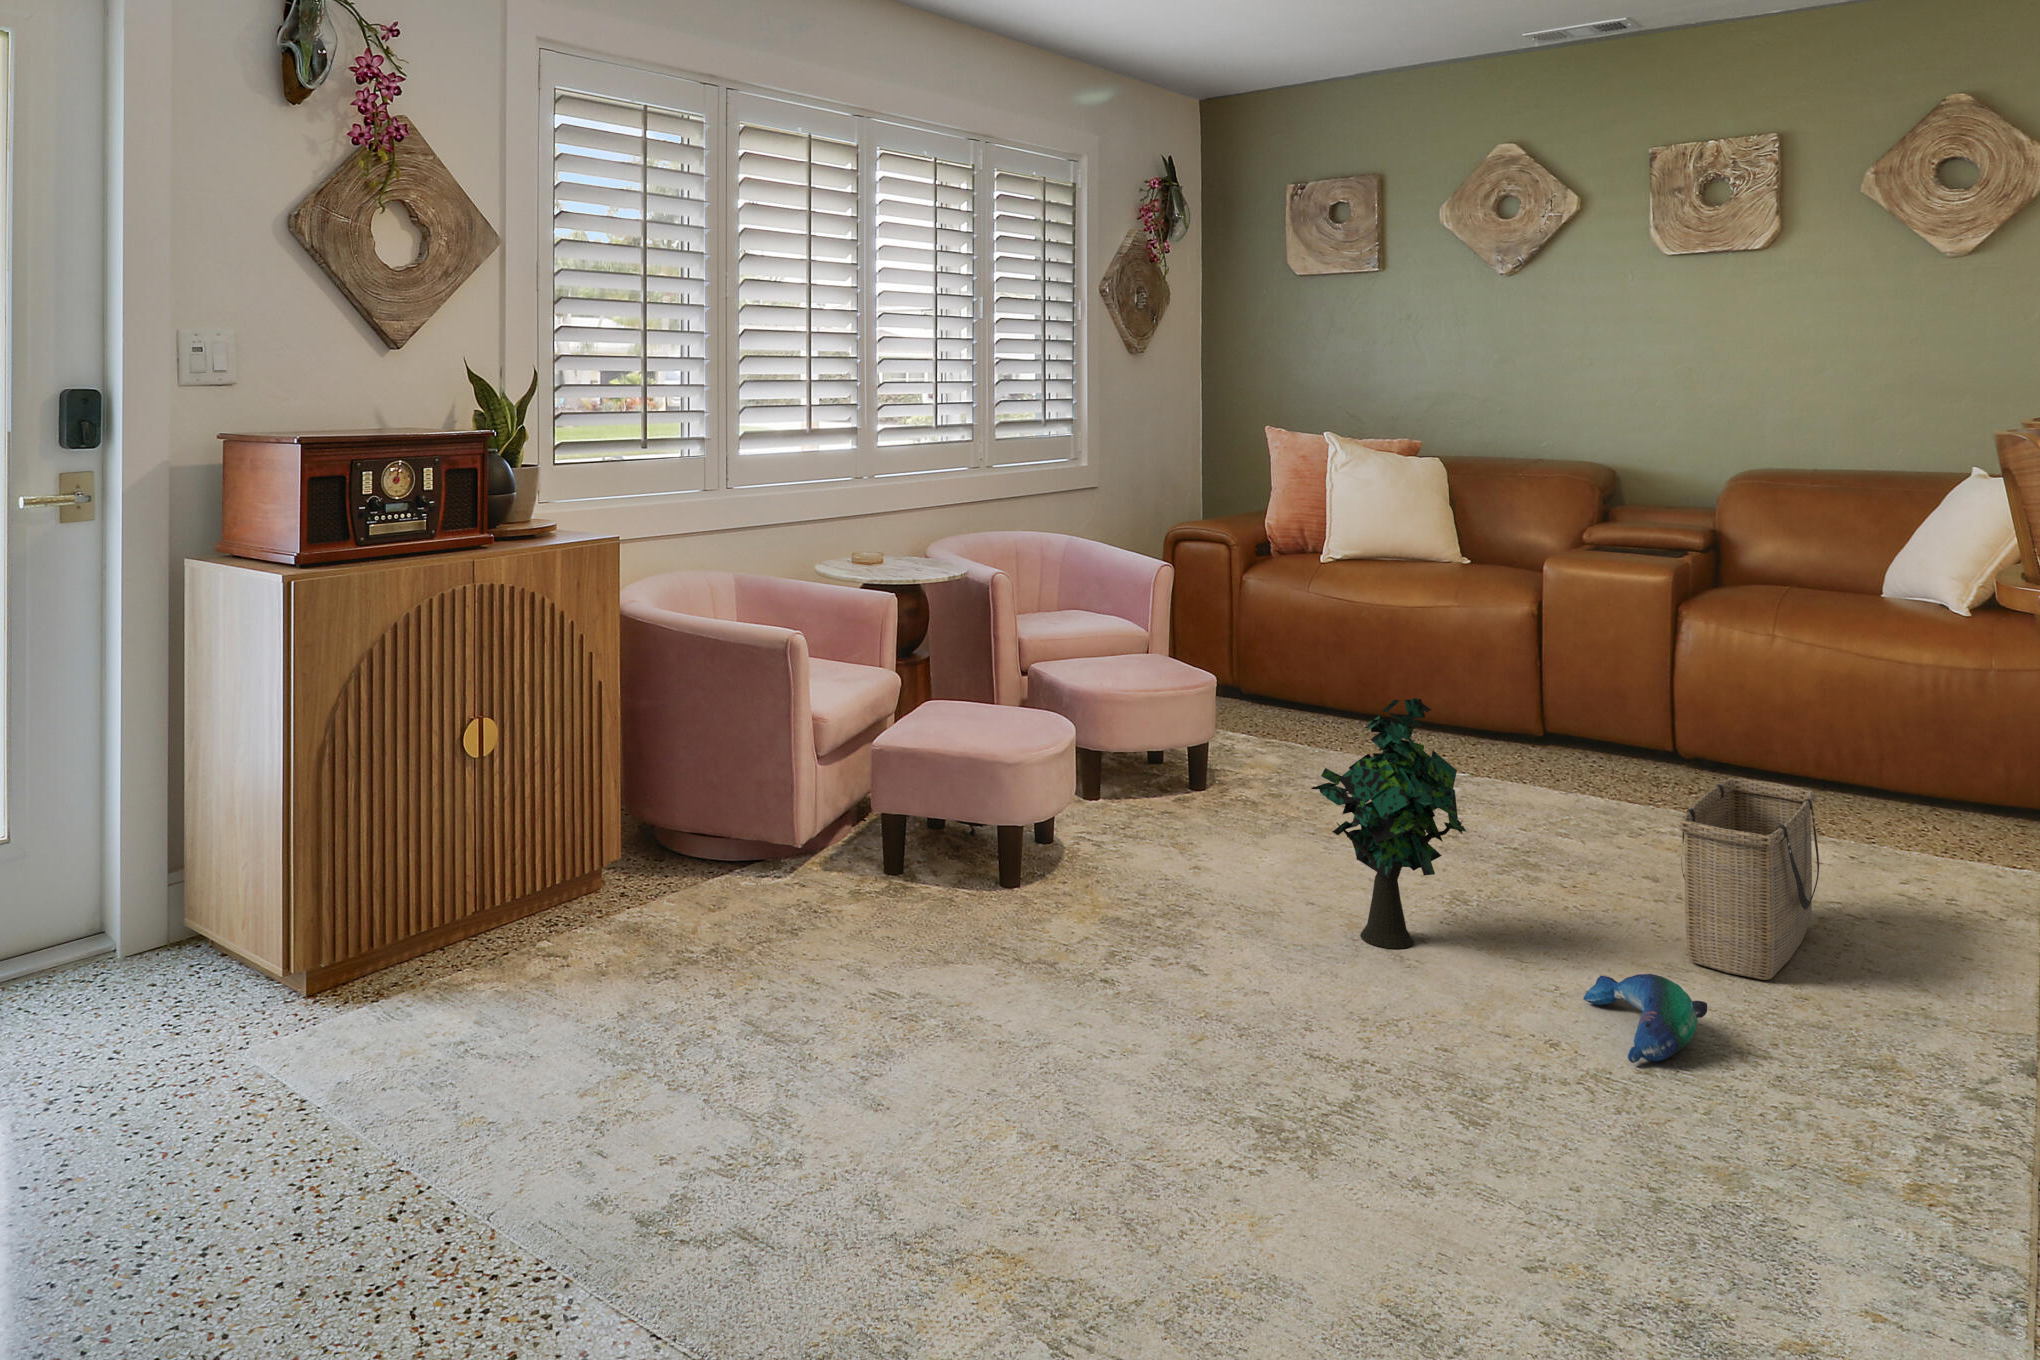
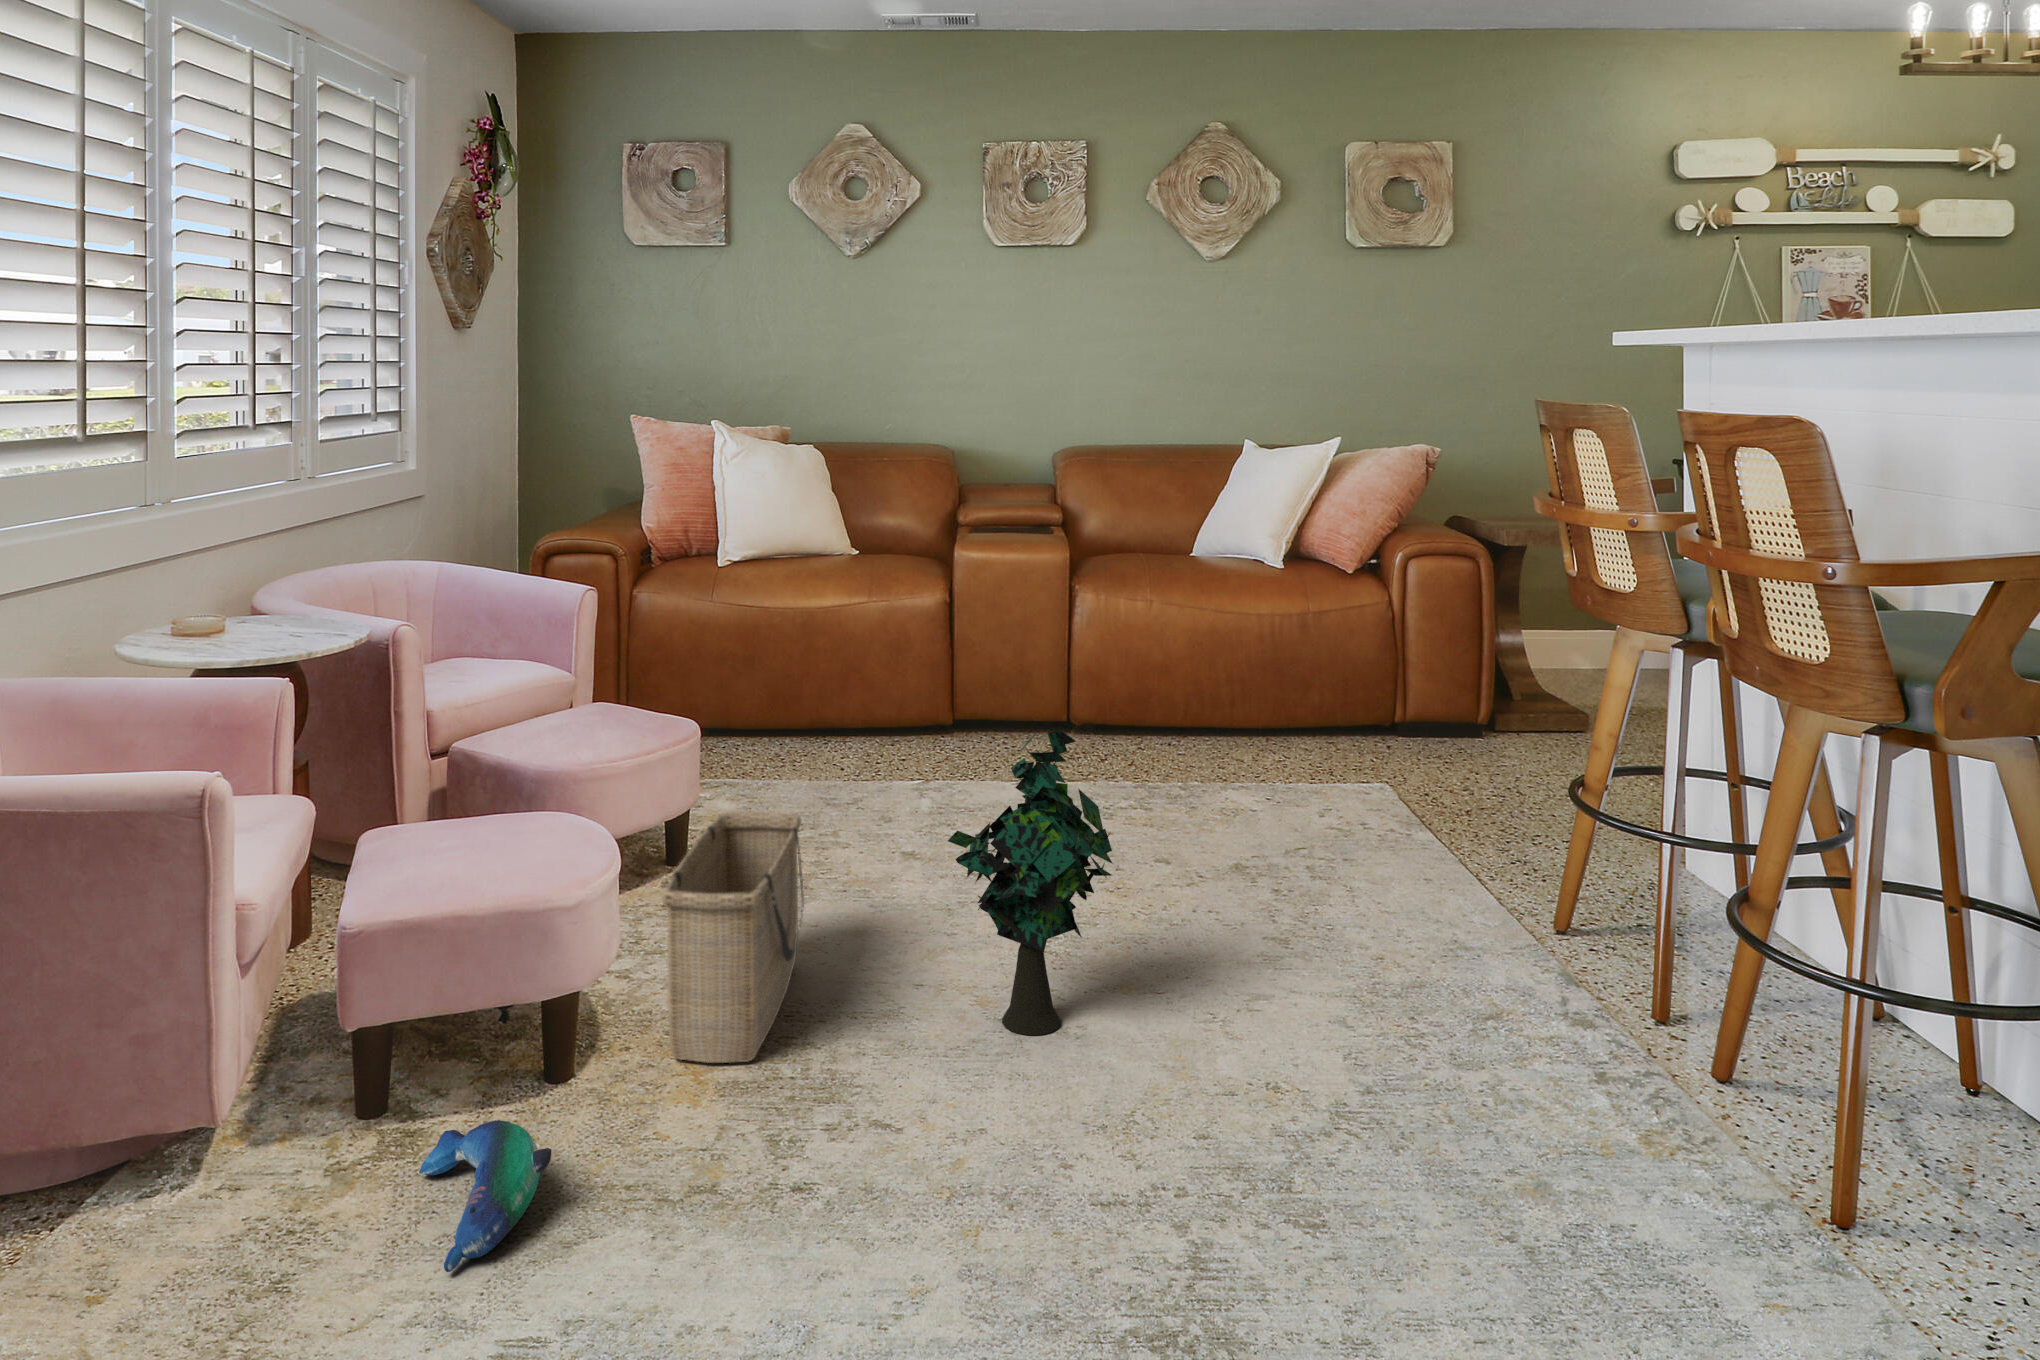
basket: present [1679,778,1819,980] -> present [662,812,804,1063]
plush toy: present [1583,974,1707,1063] -> present [419,1120,552,1272]

